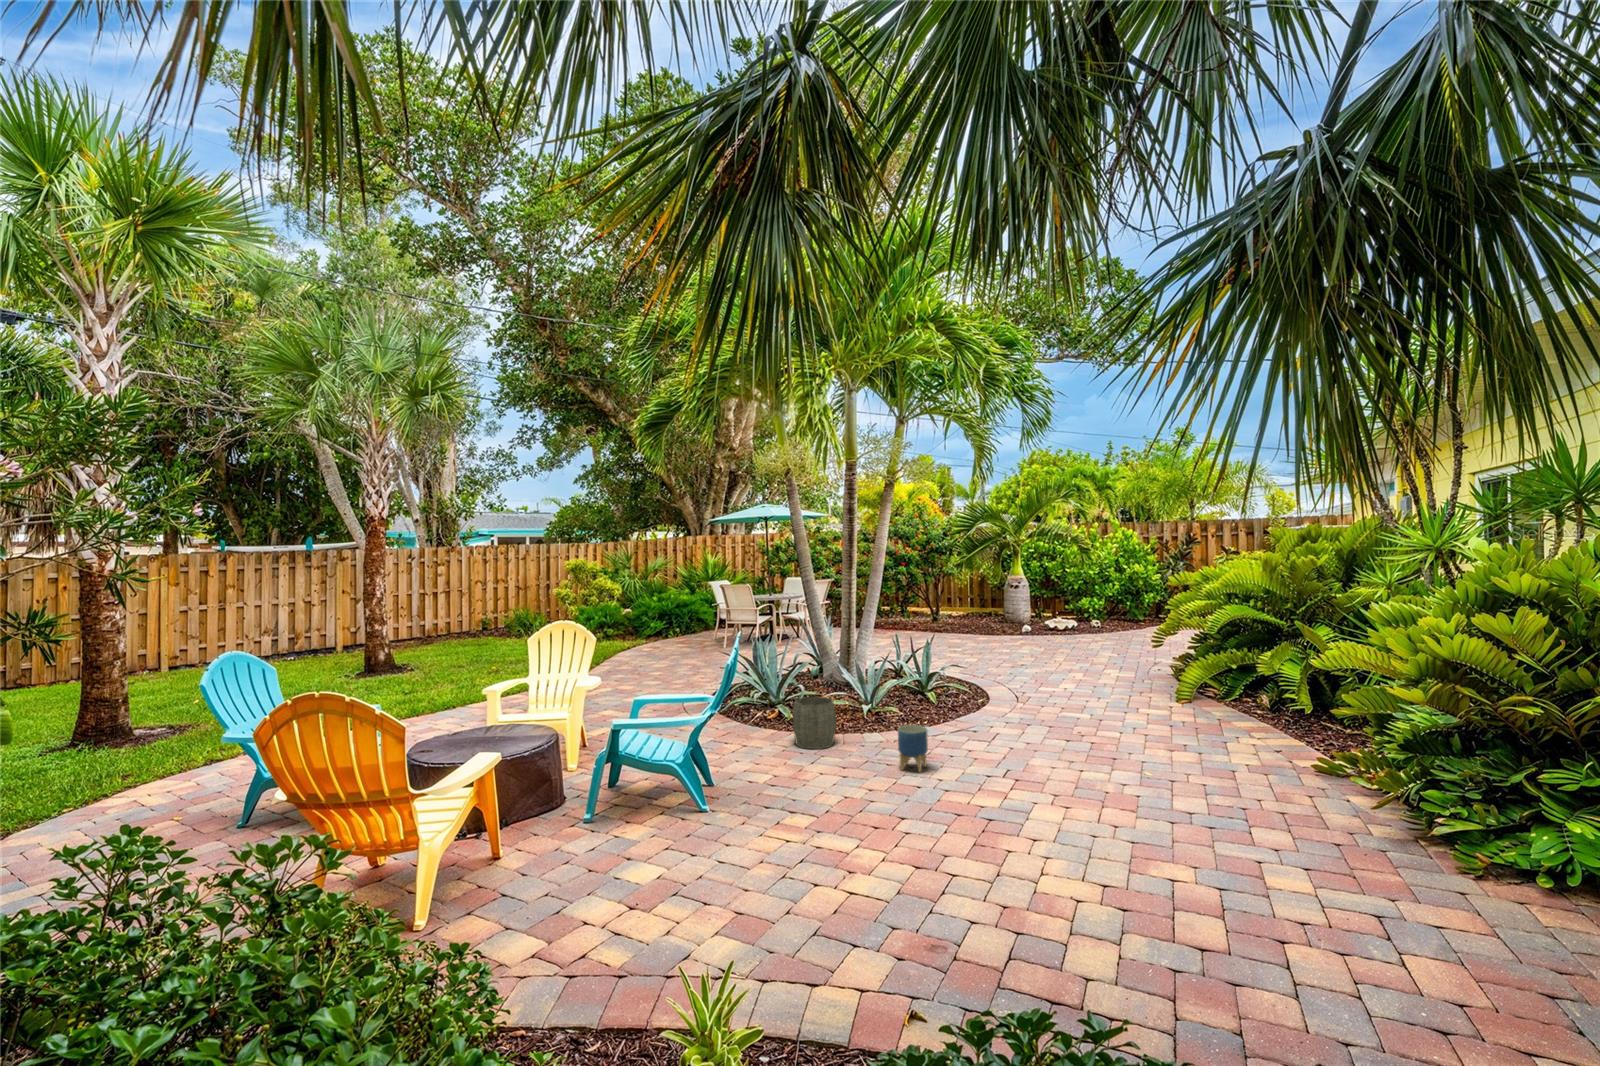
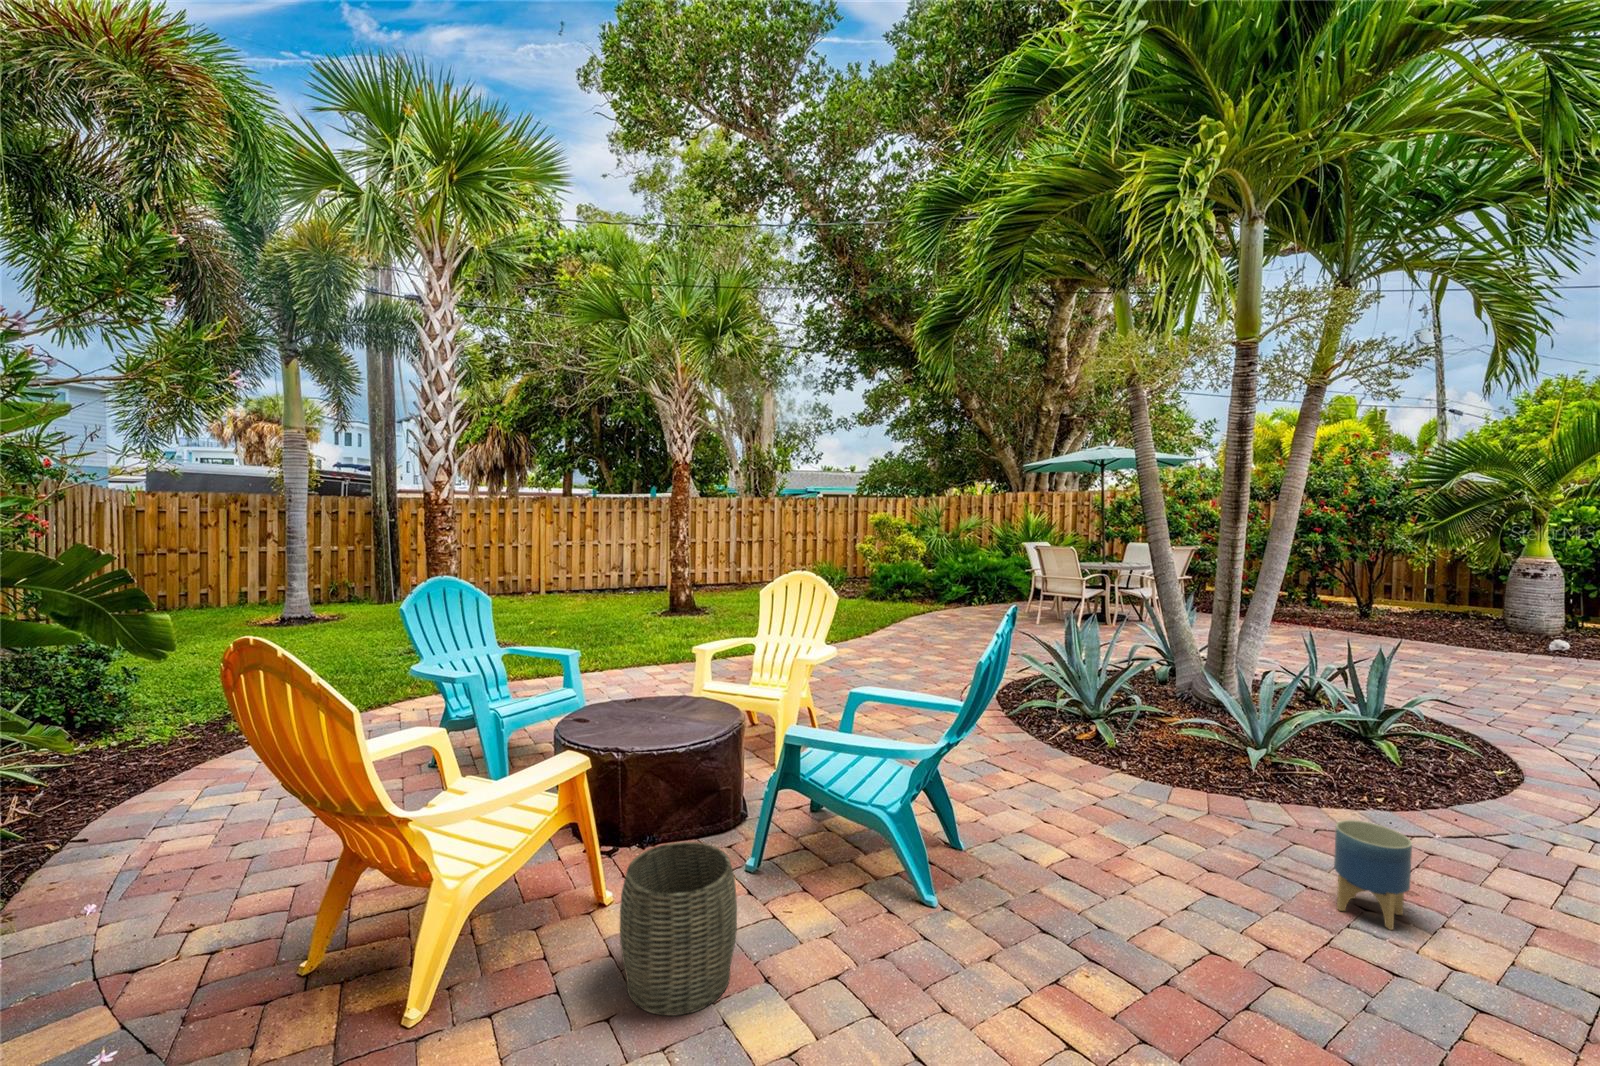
woven basket: present [793,697,836,749] -> present [620,842,737,1016]

